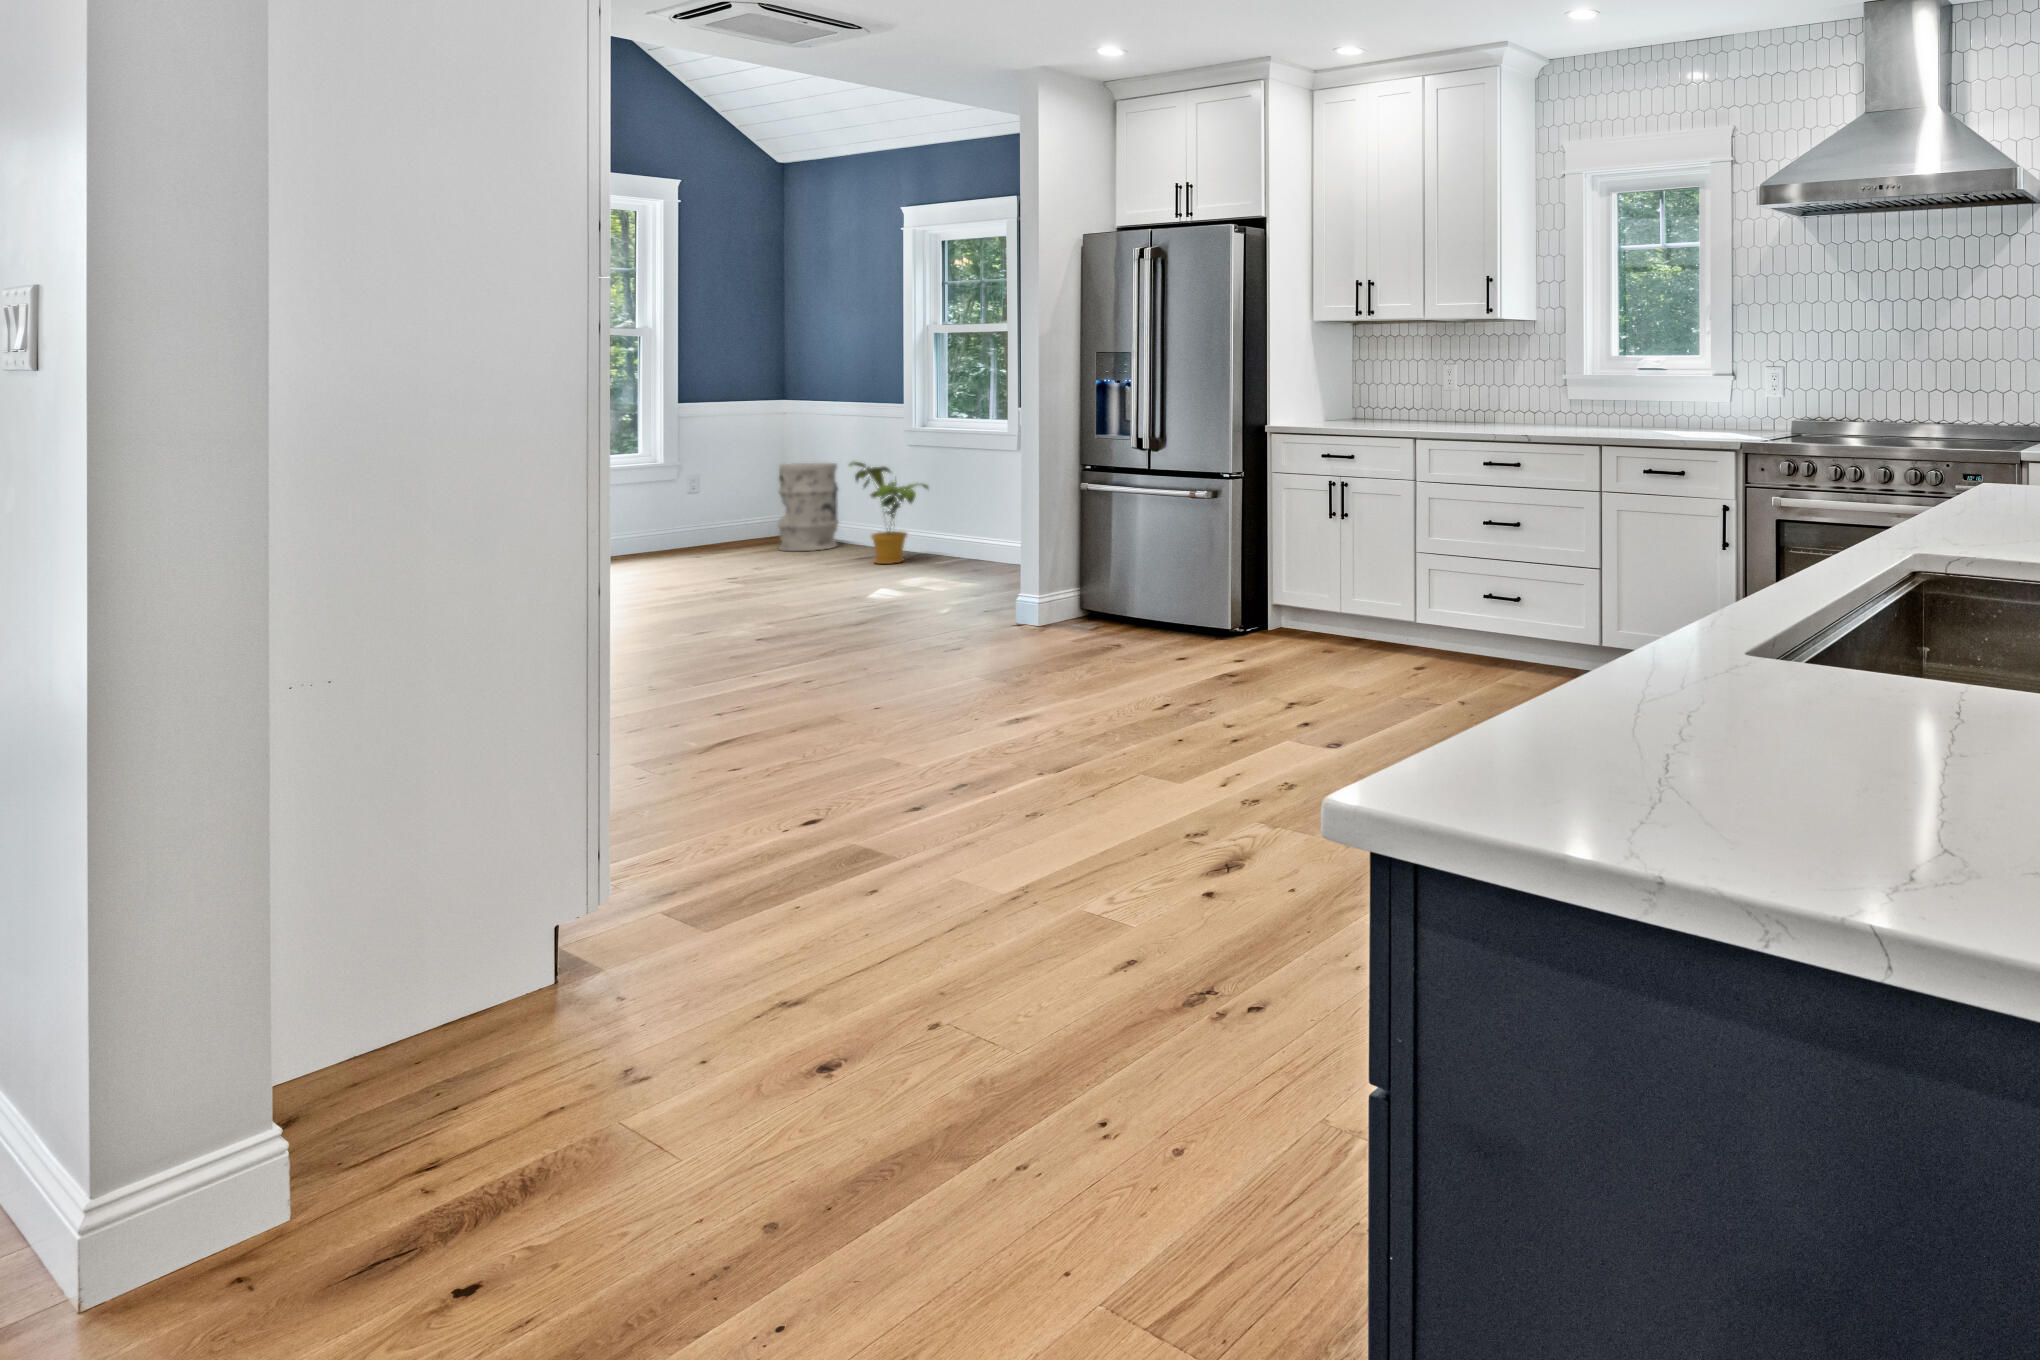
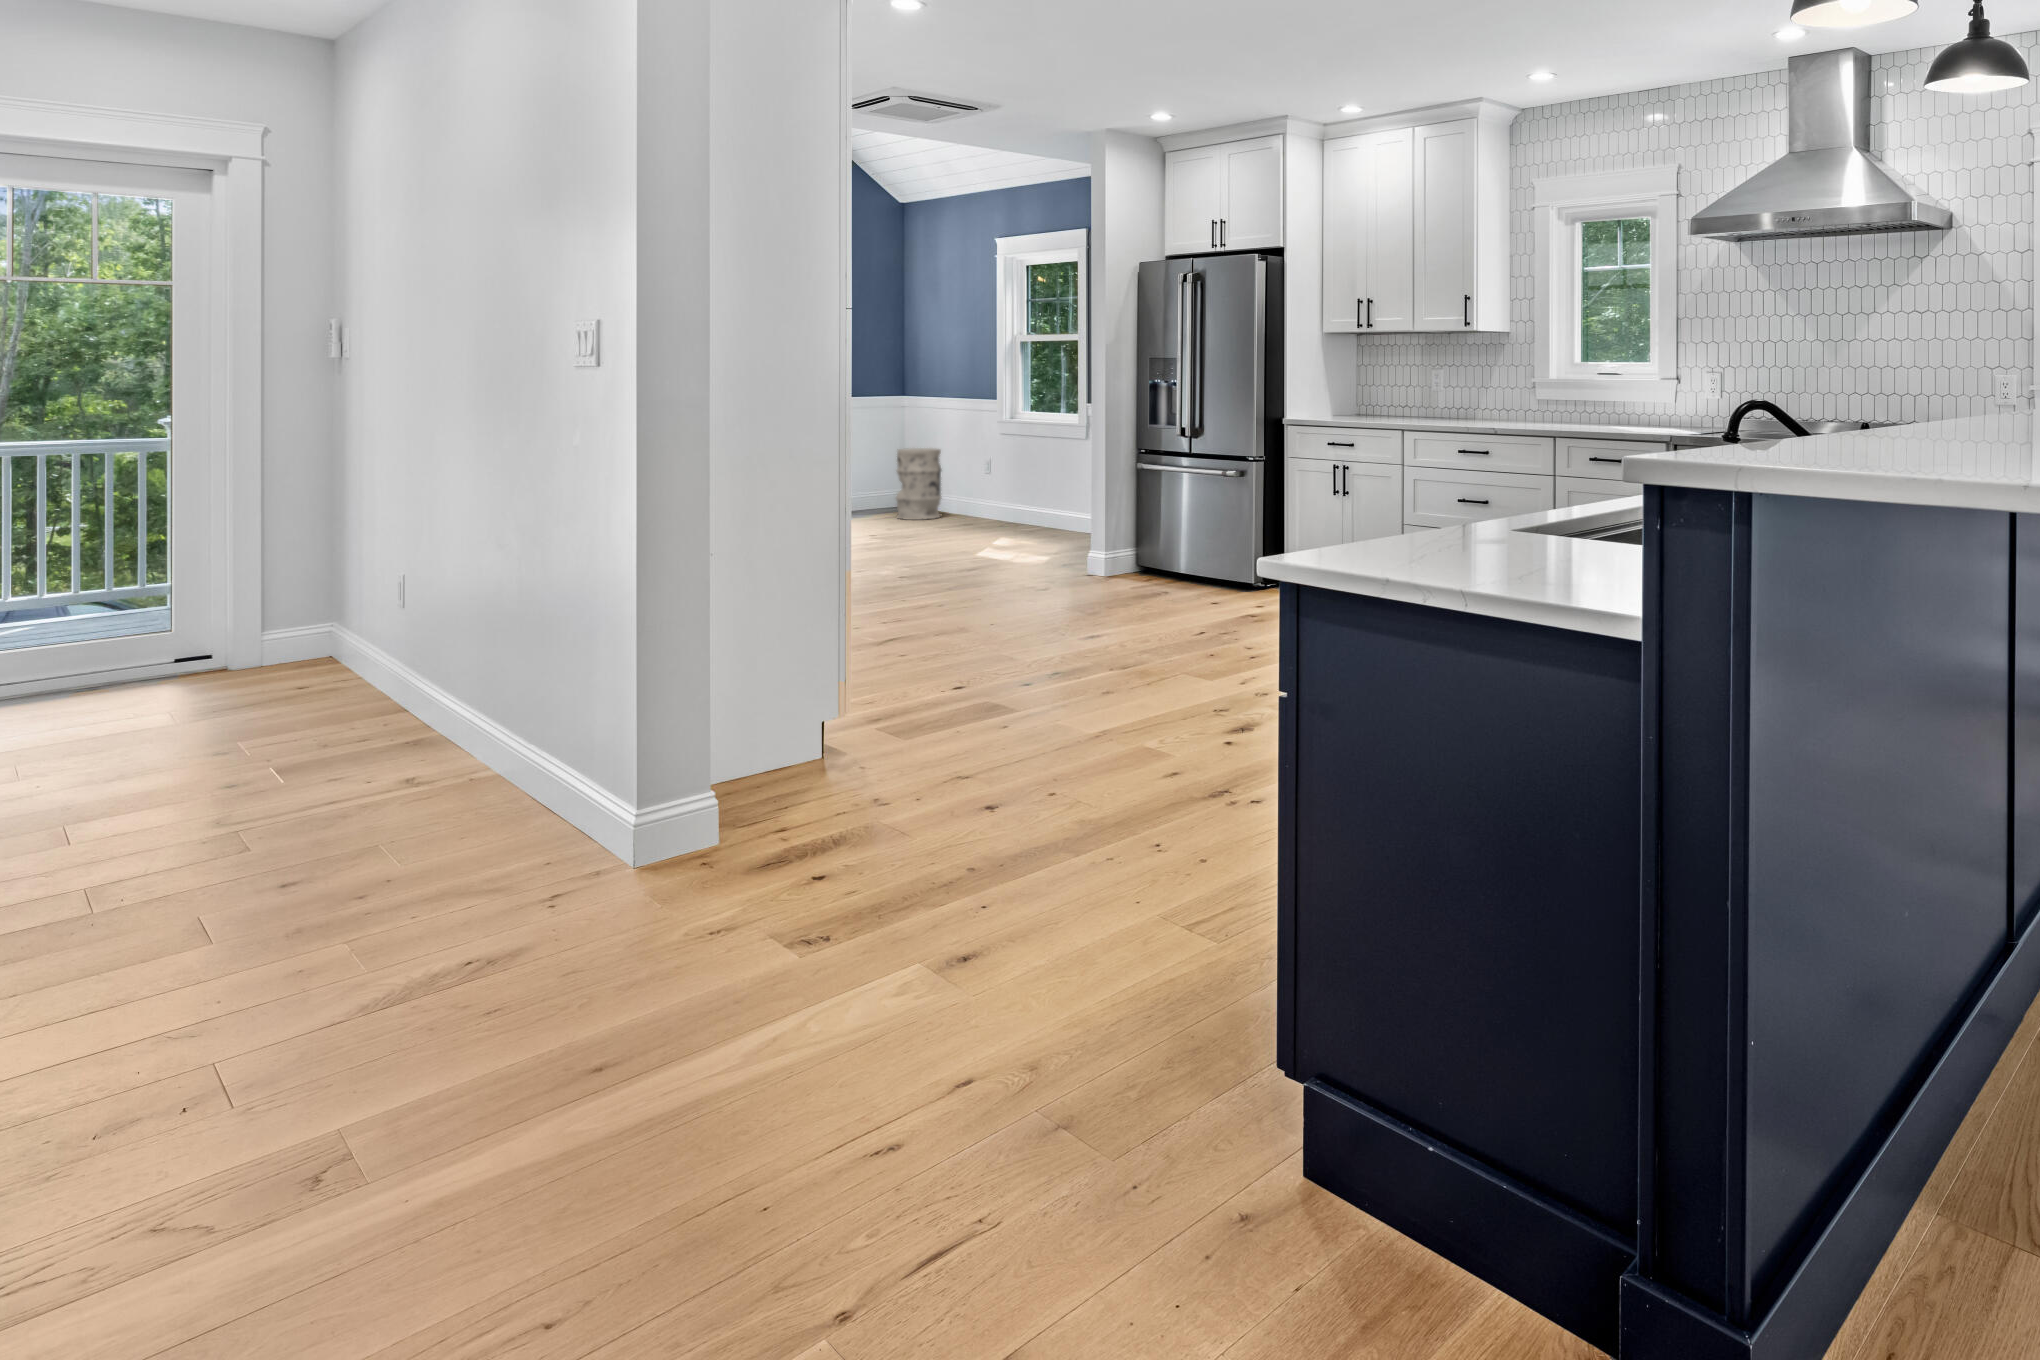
house plant: present [849,462,928,564] -> none [952,446,1013,531]

